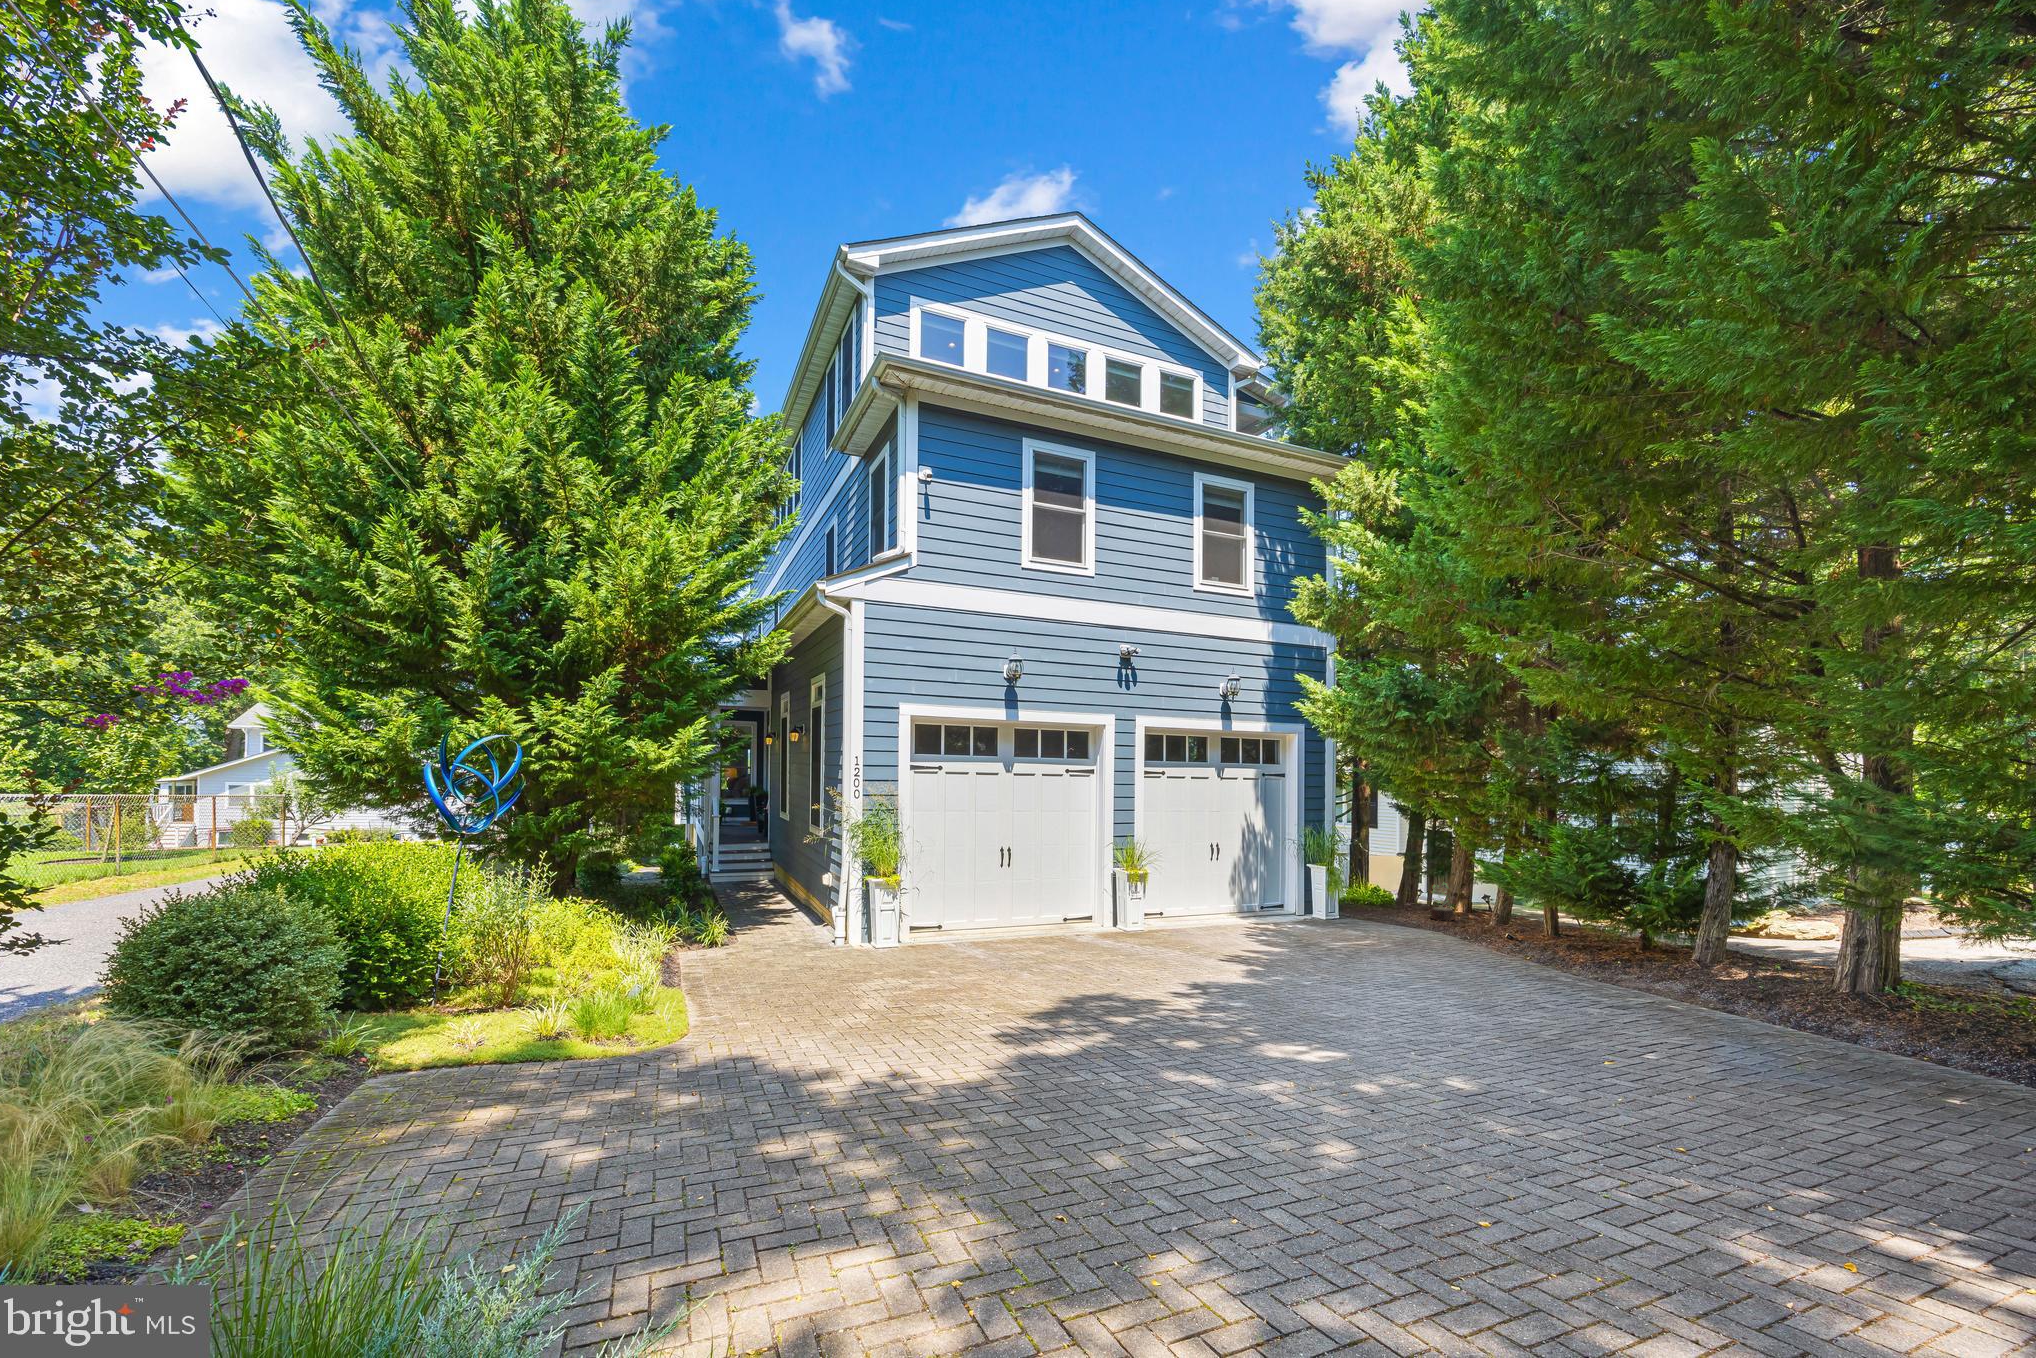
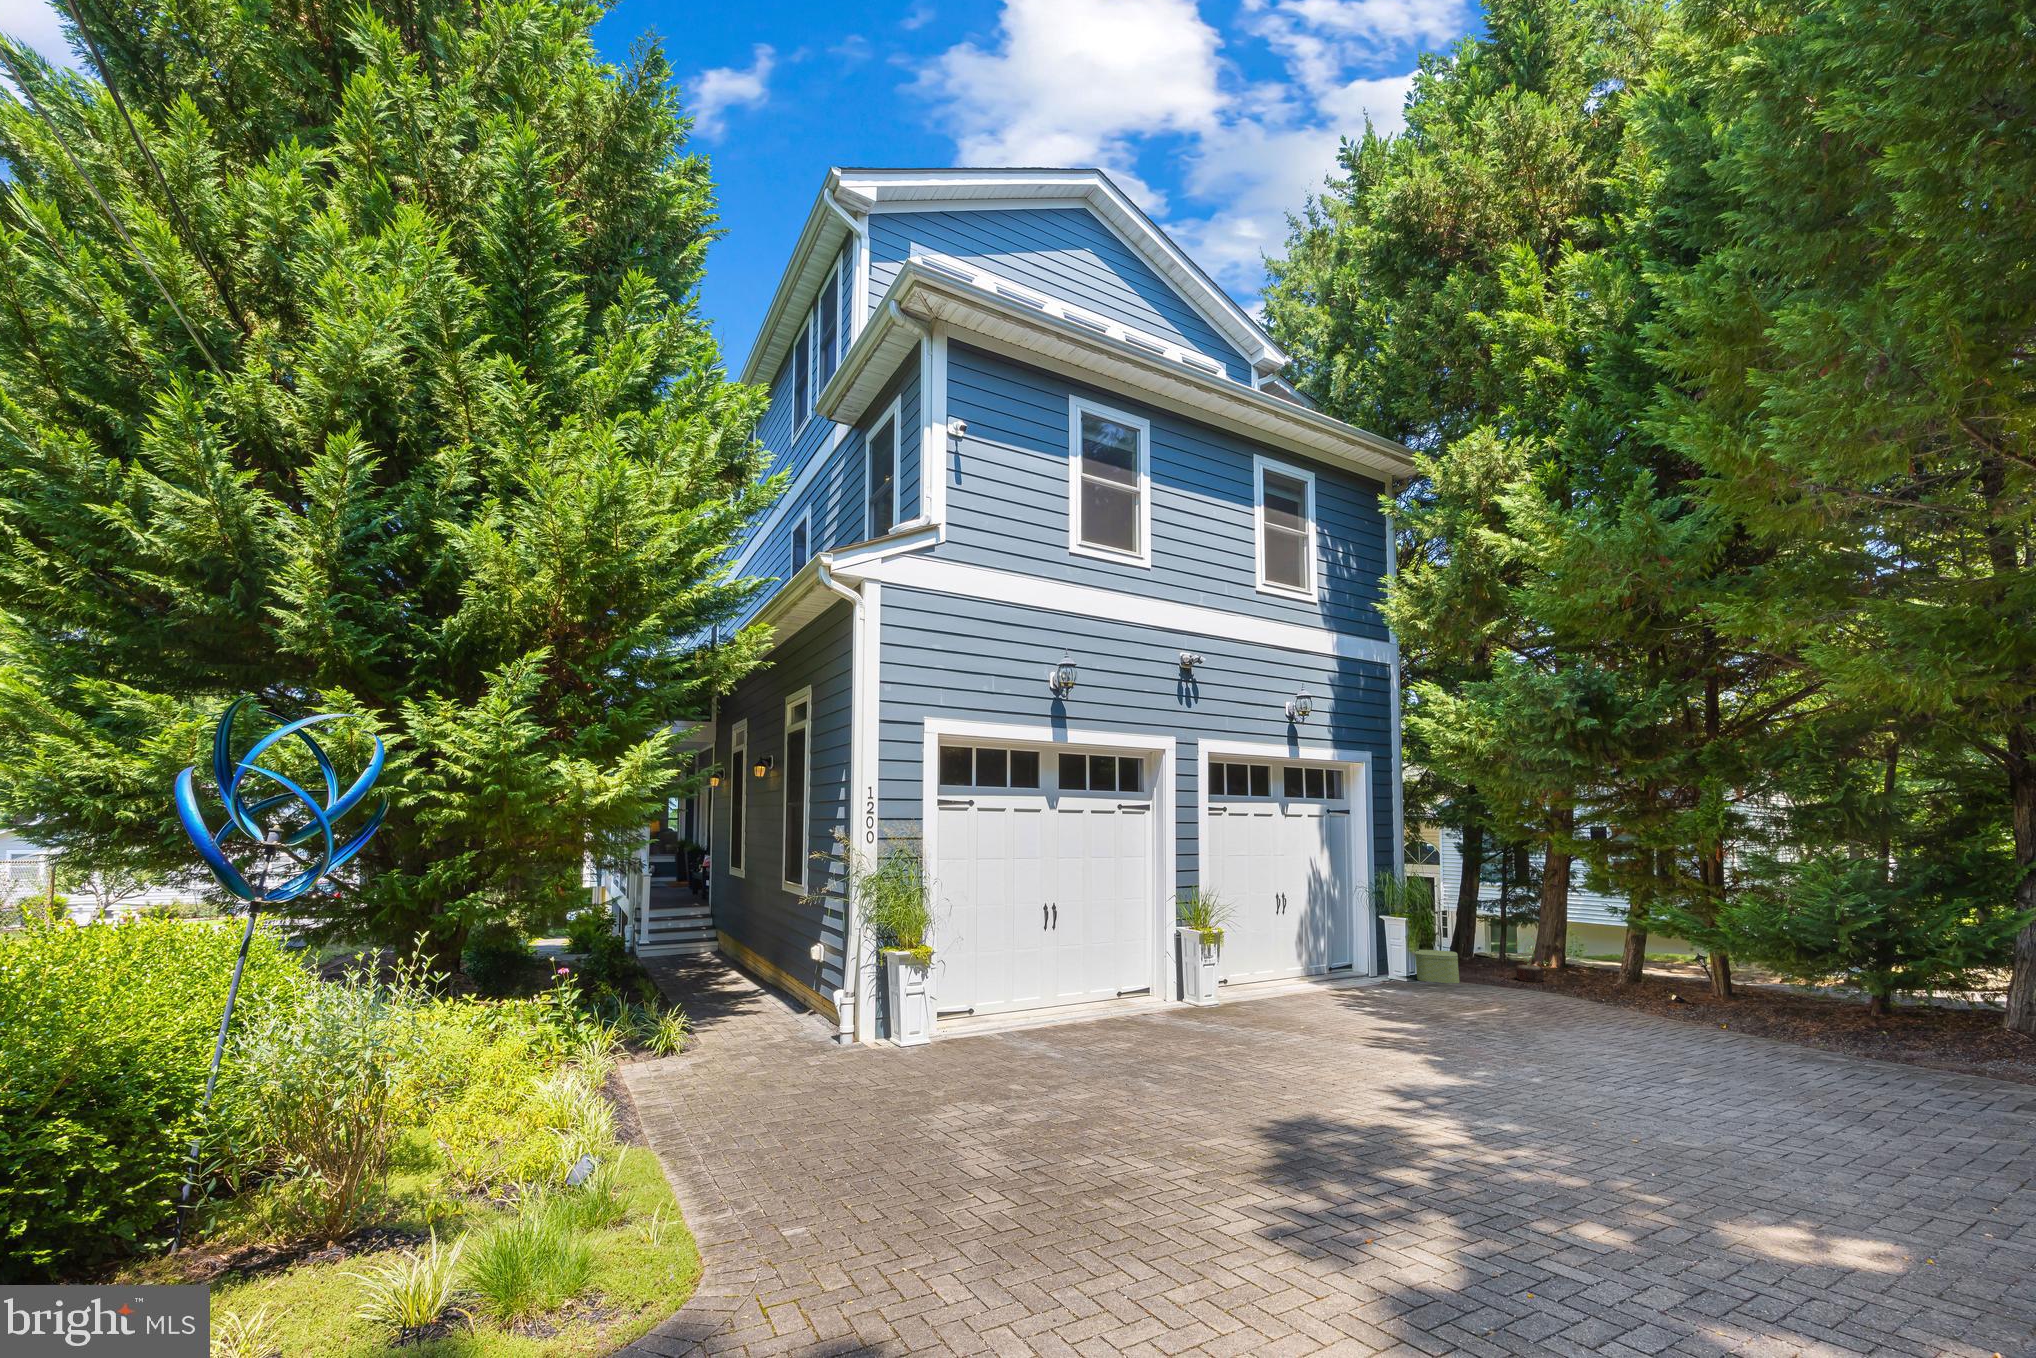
storage box: none [1341,892,1380,920] -> present [1415,950,1459,983]

